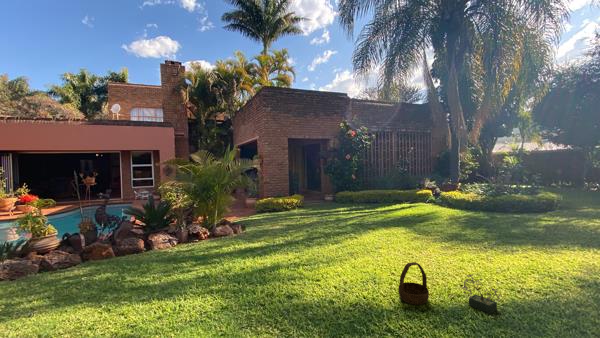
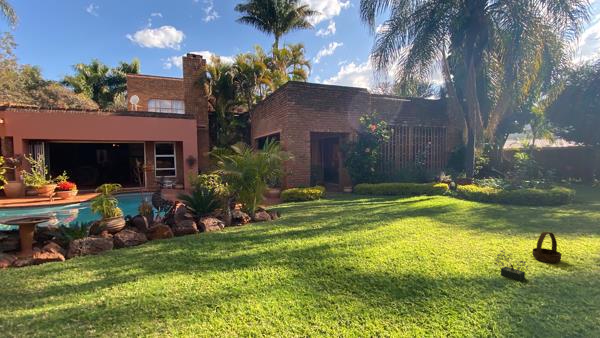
basket: present [398,262,429,305] -> present [532,232,561,263]

